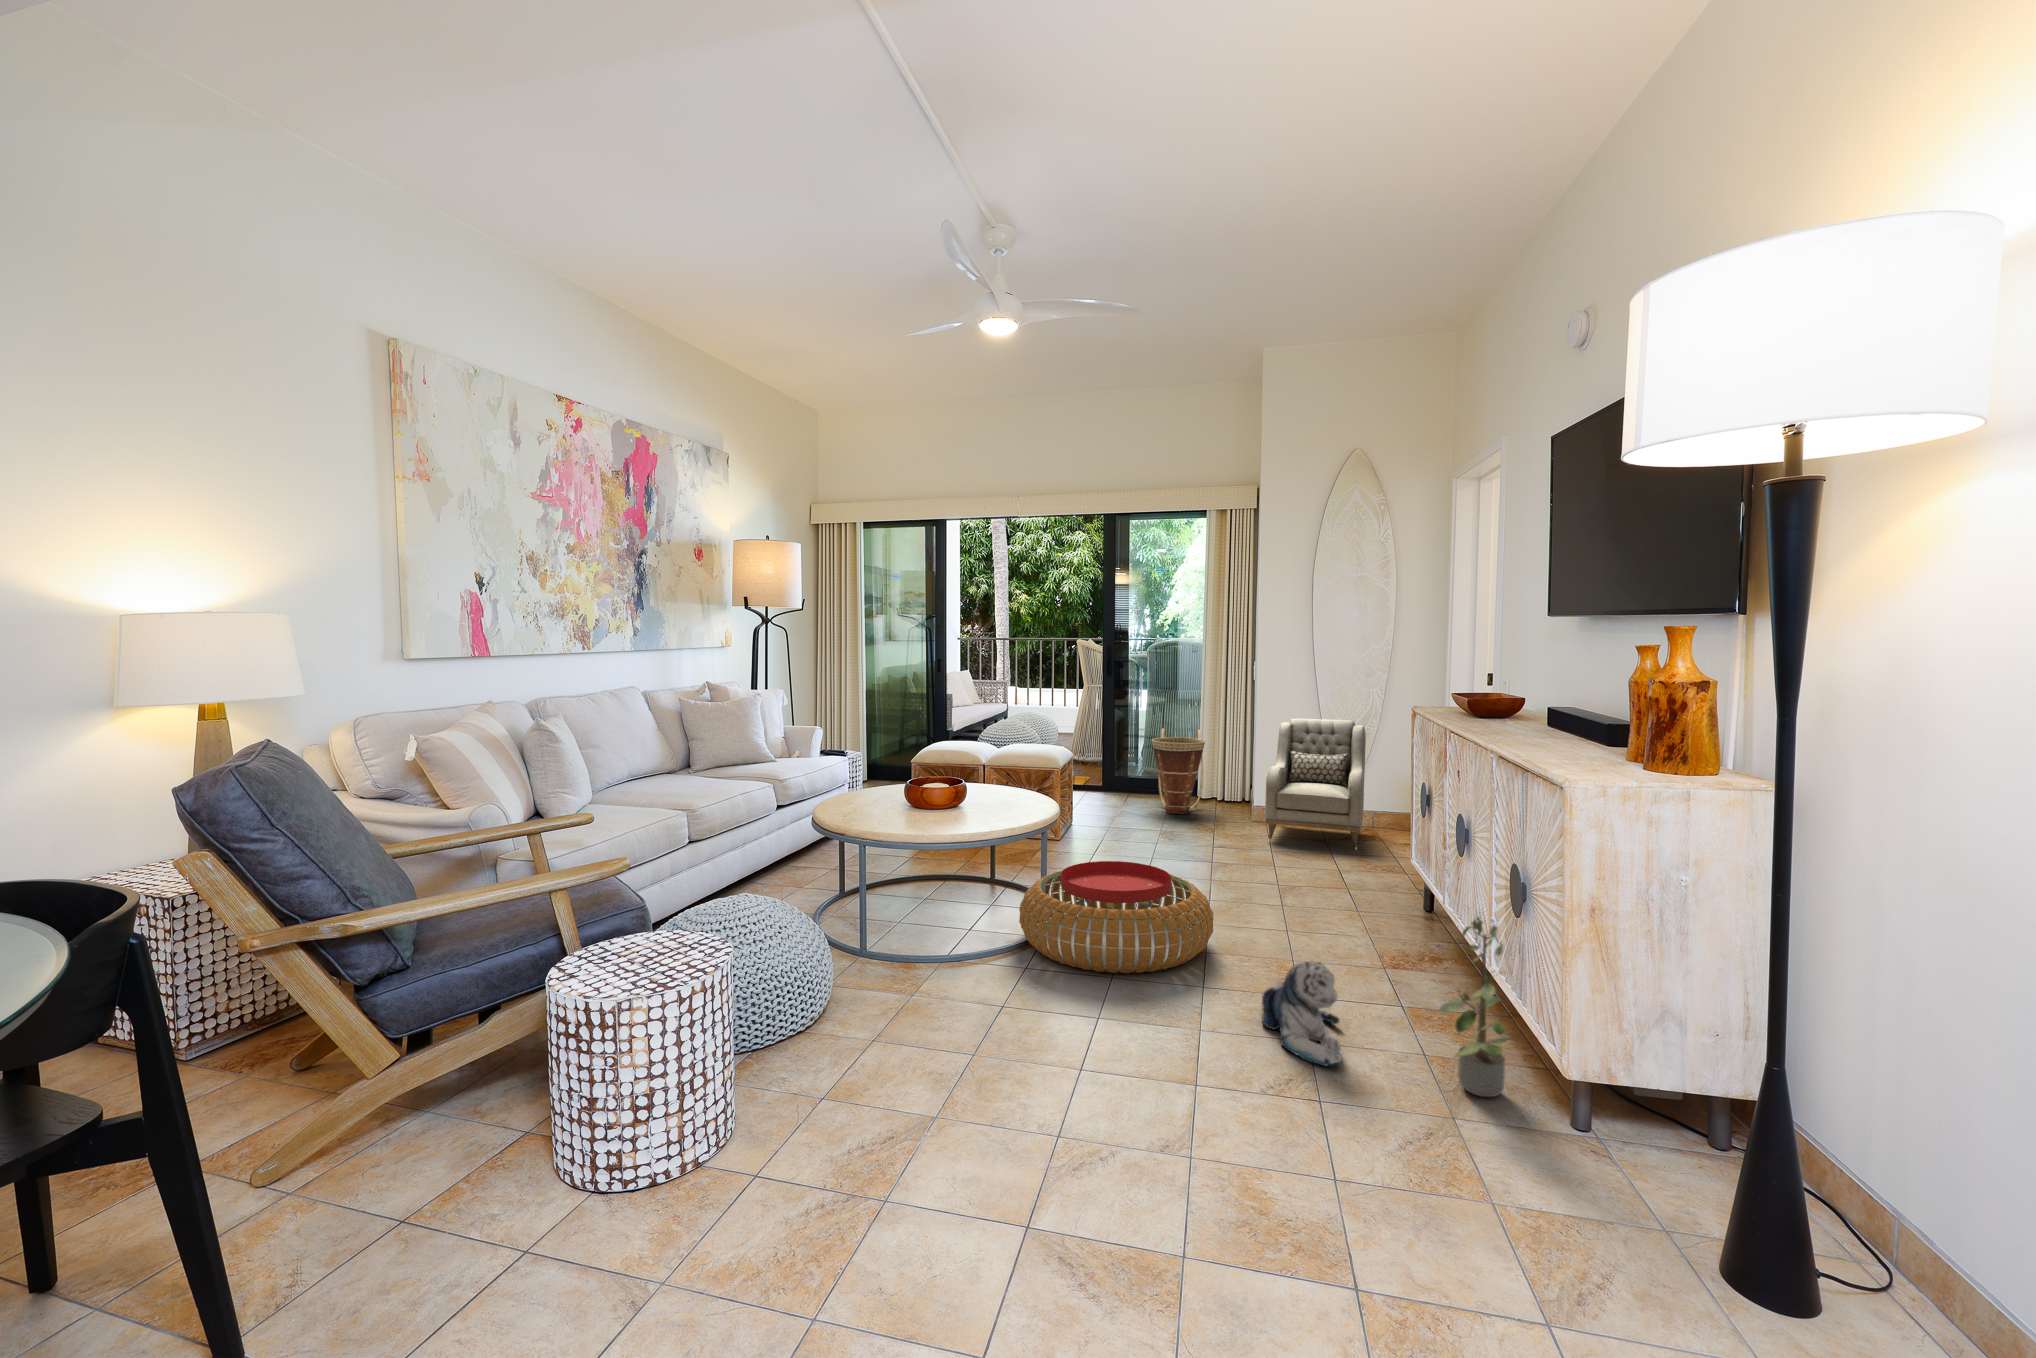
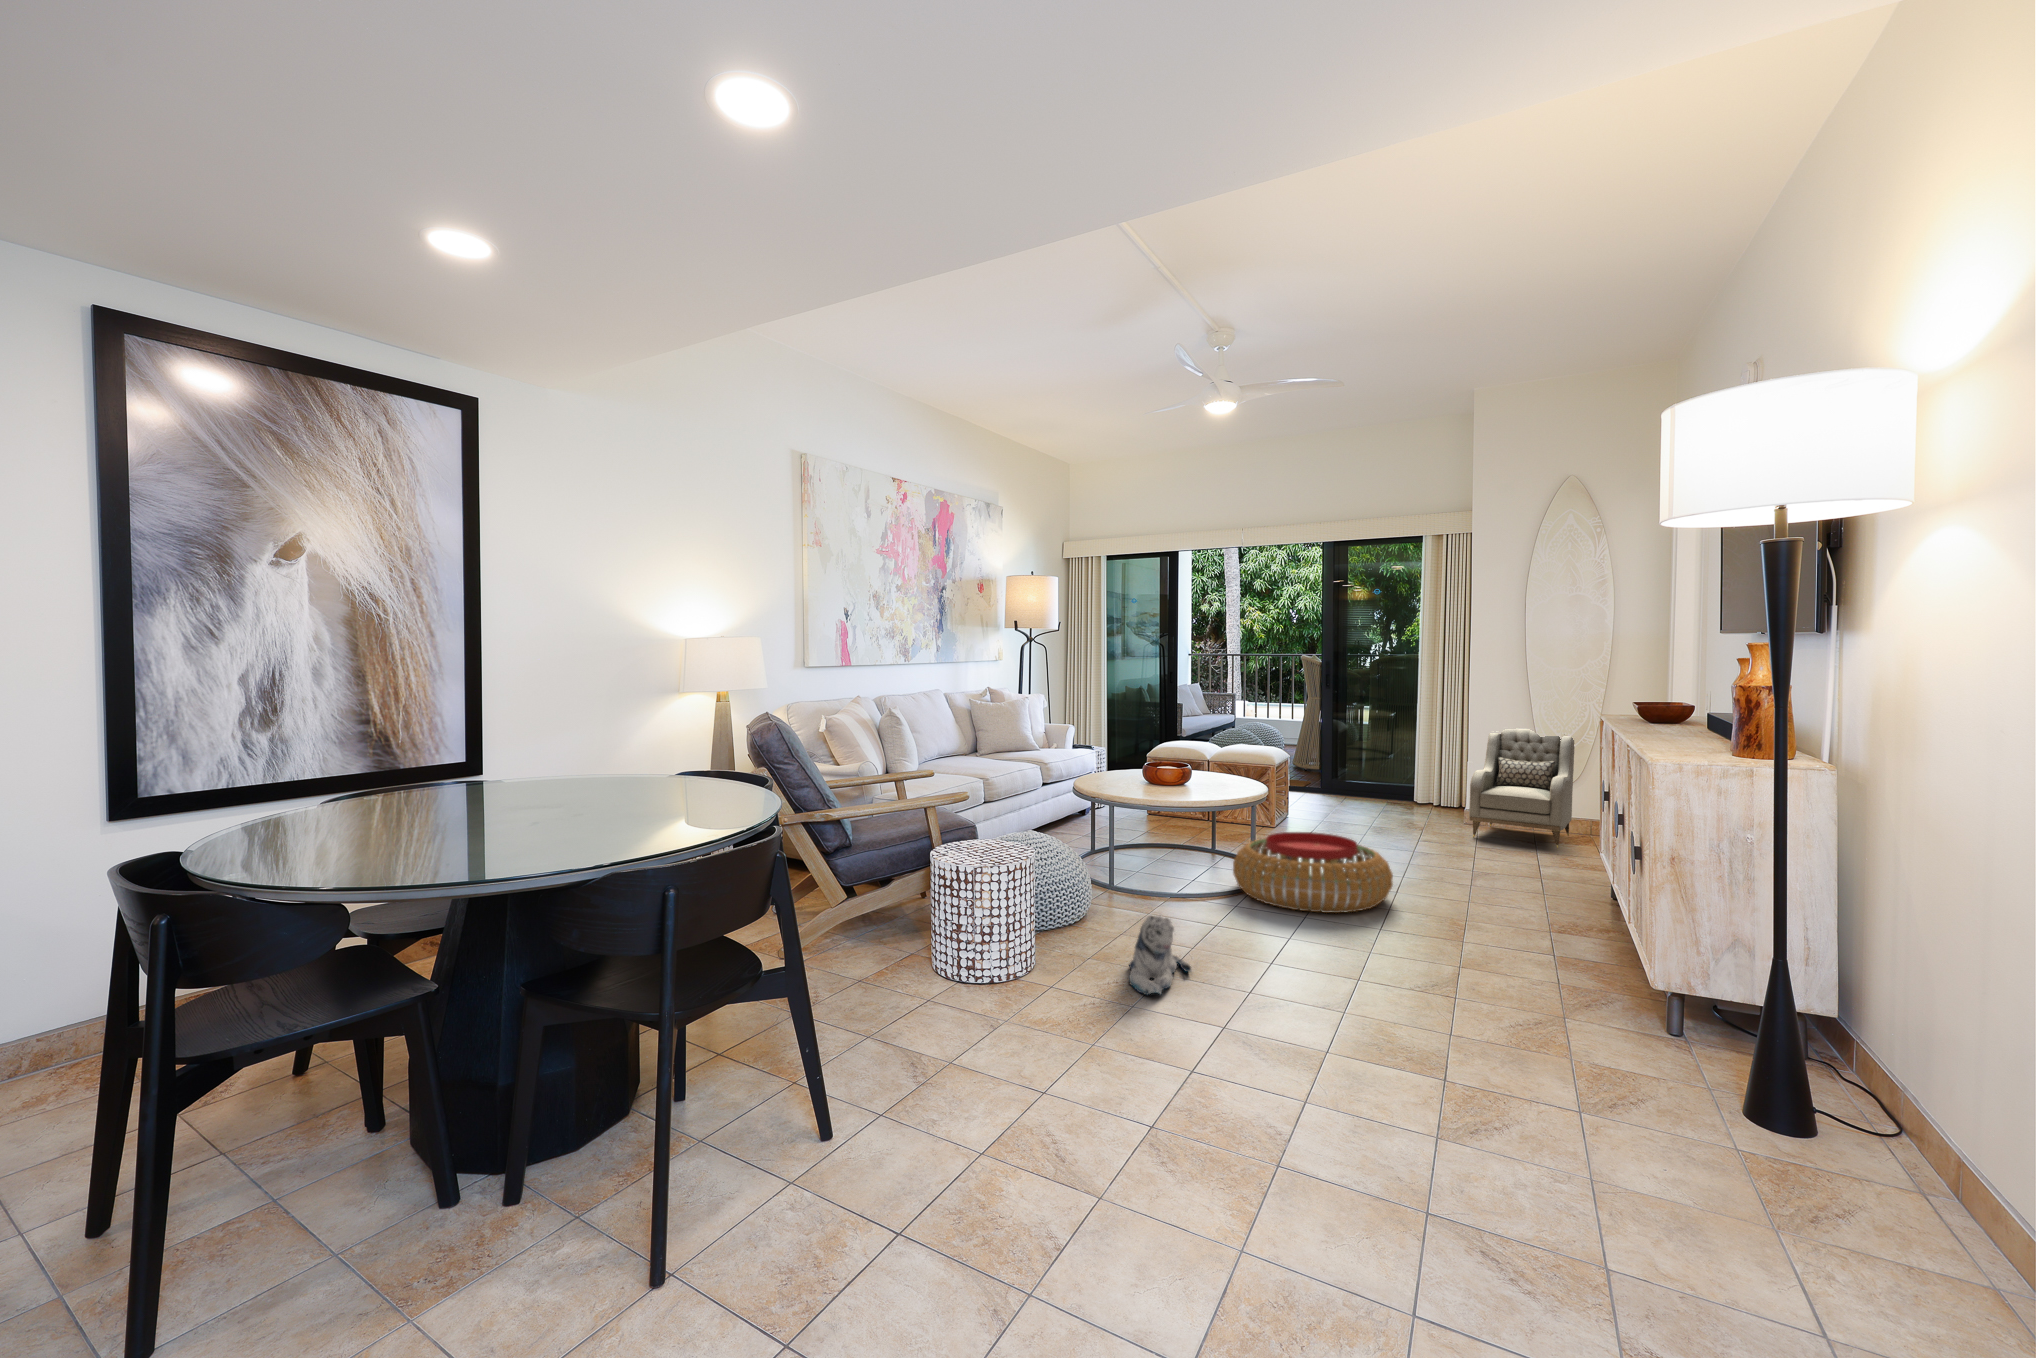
basket: present [1152,728,1205,814] -> none [1367,736,1418,813]
potted plant: present [1439,917,1510,1097] -> none [1550,863,1604,1000]
plush toy: present [1262,962,1342,1066] -> present [1129,916,1191,995]

